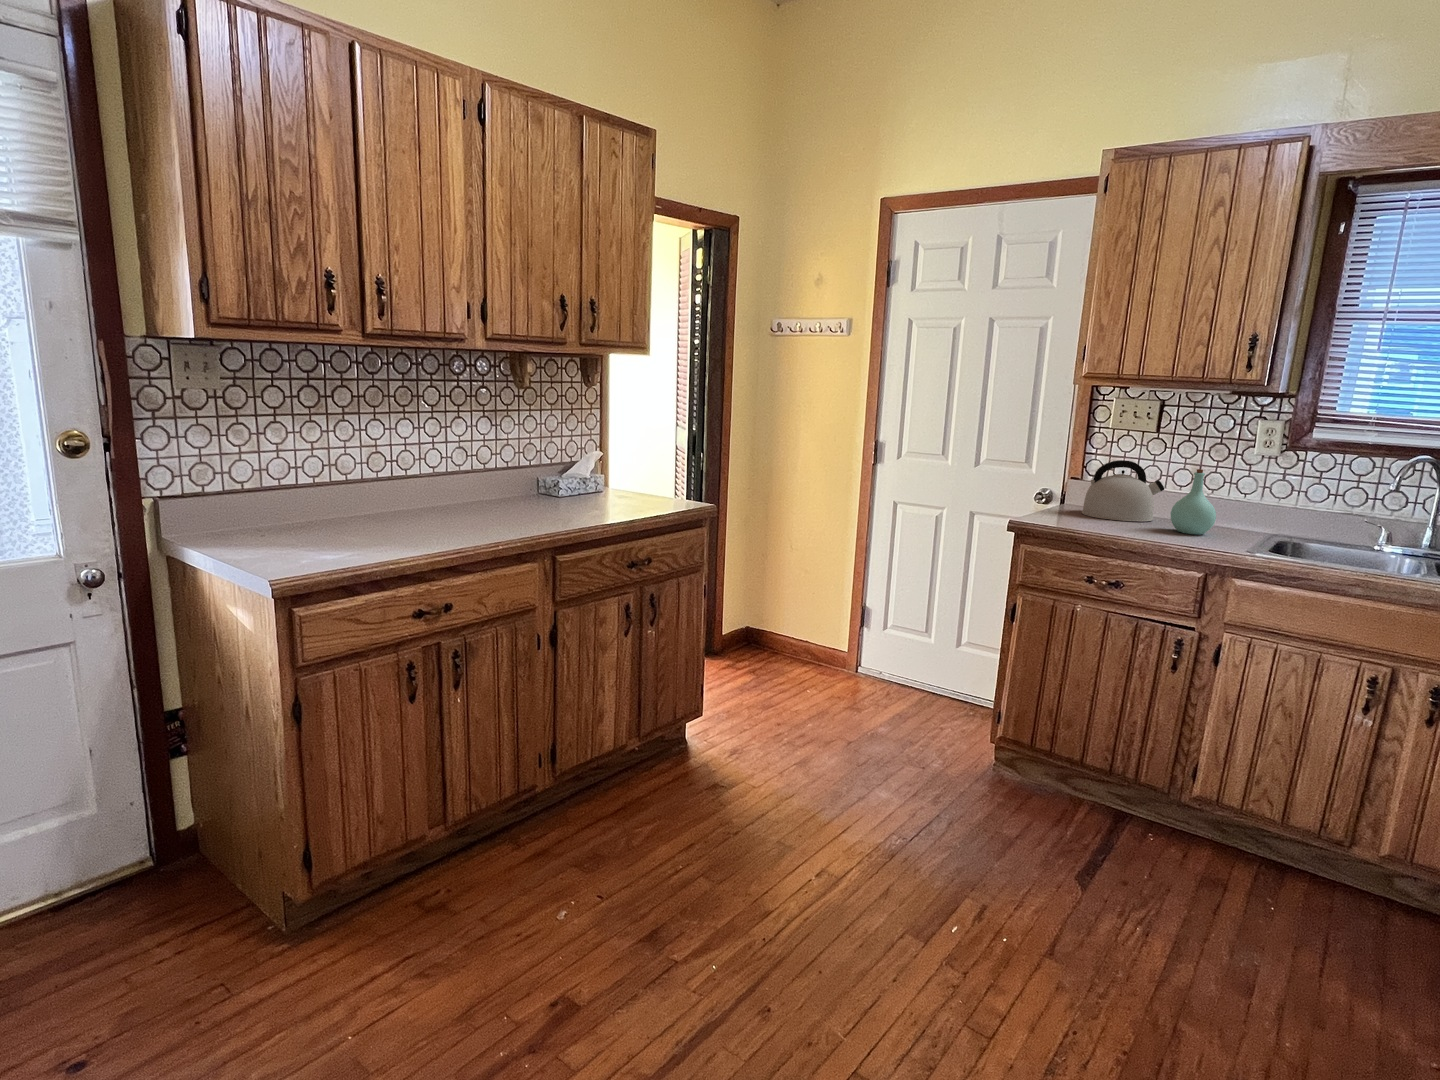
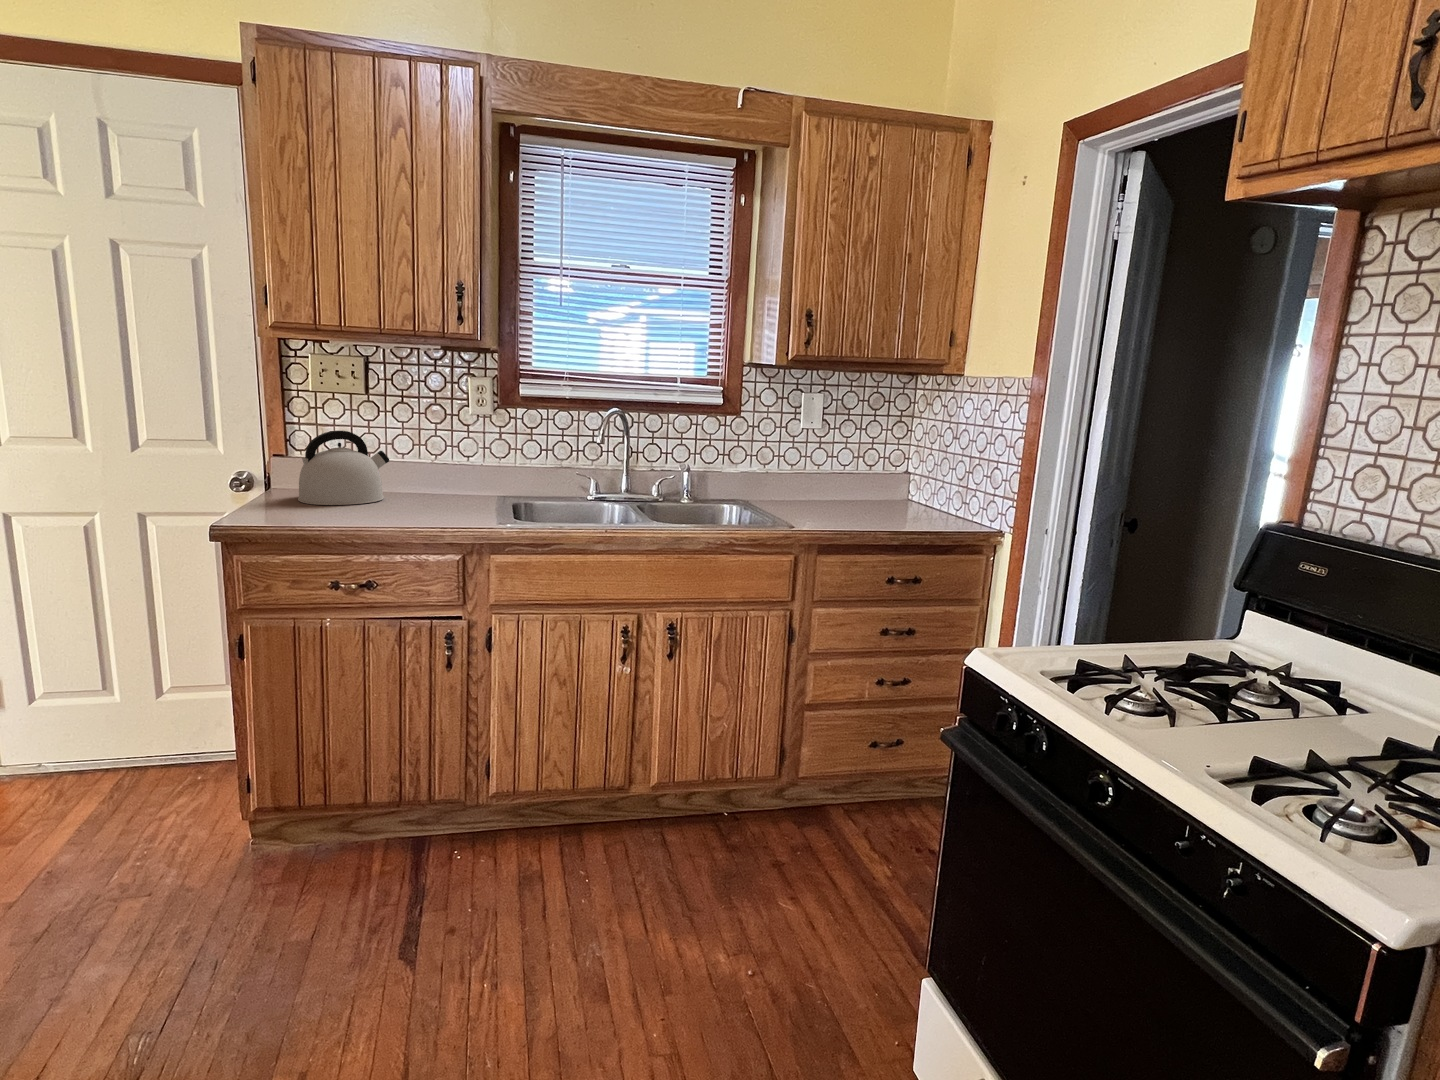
bottle: present [1171,469,1216,534] -> none [406,436,454,510]

